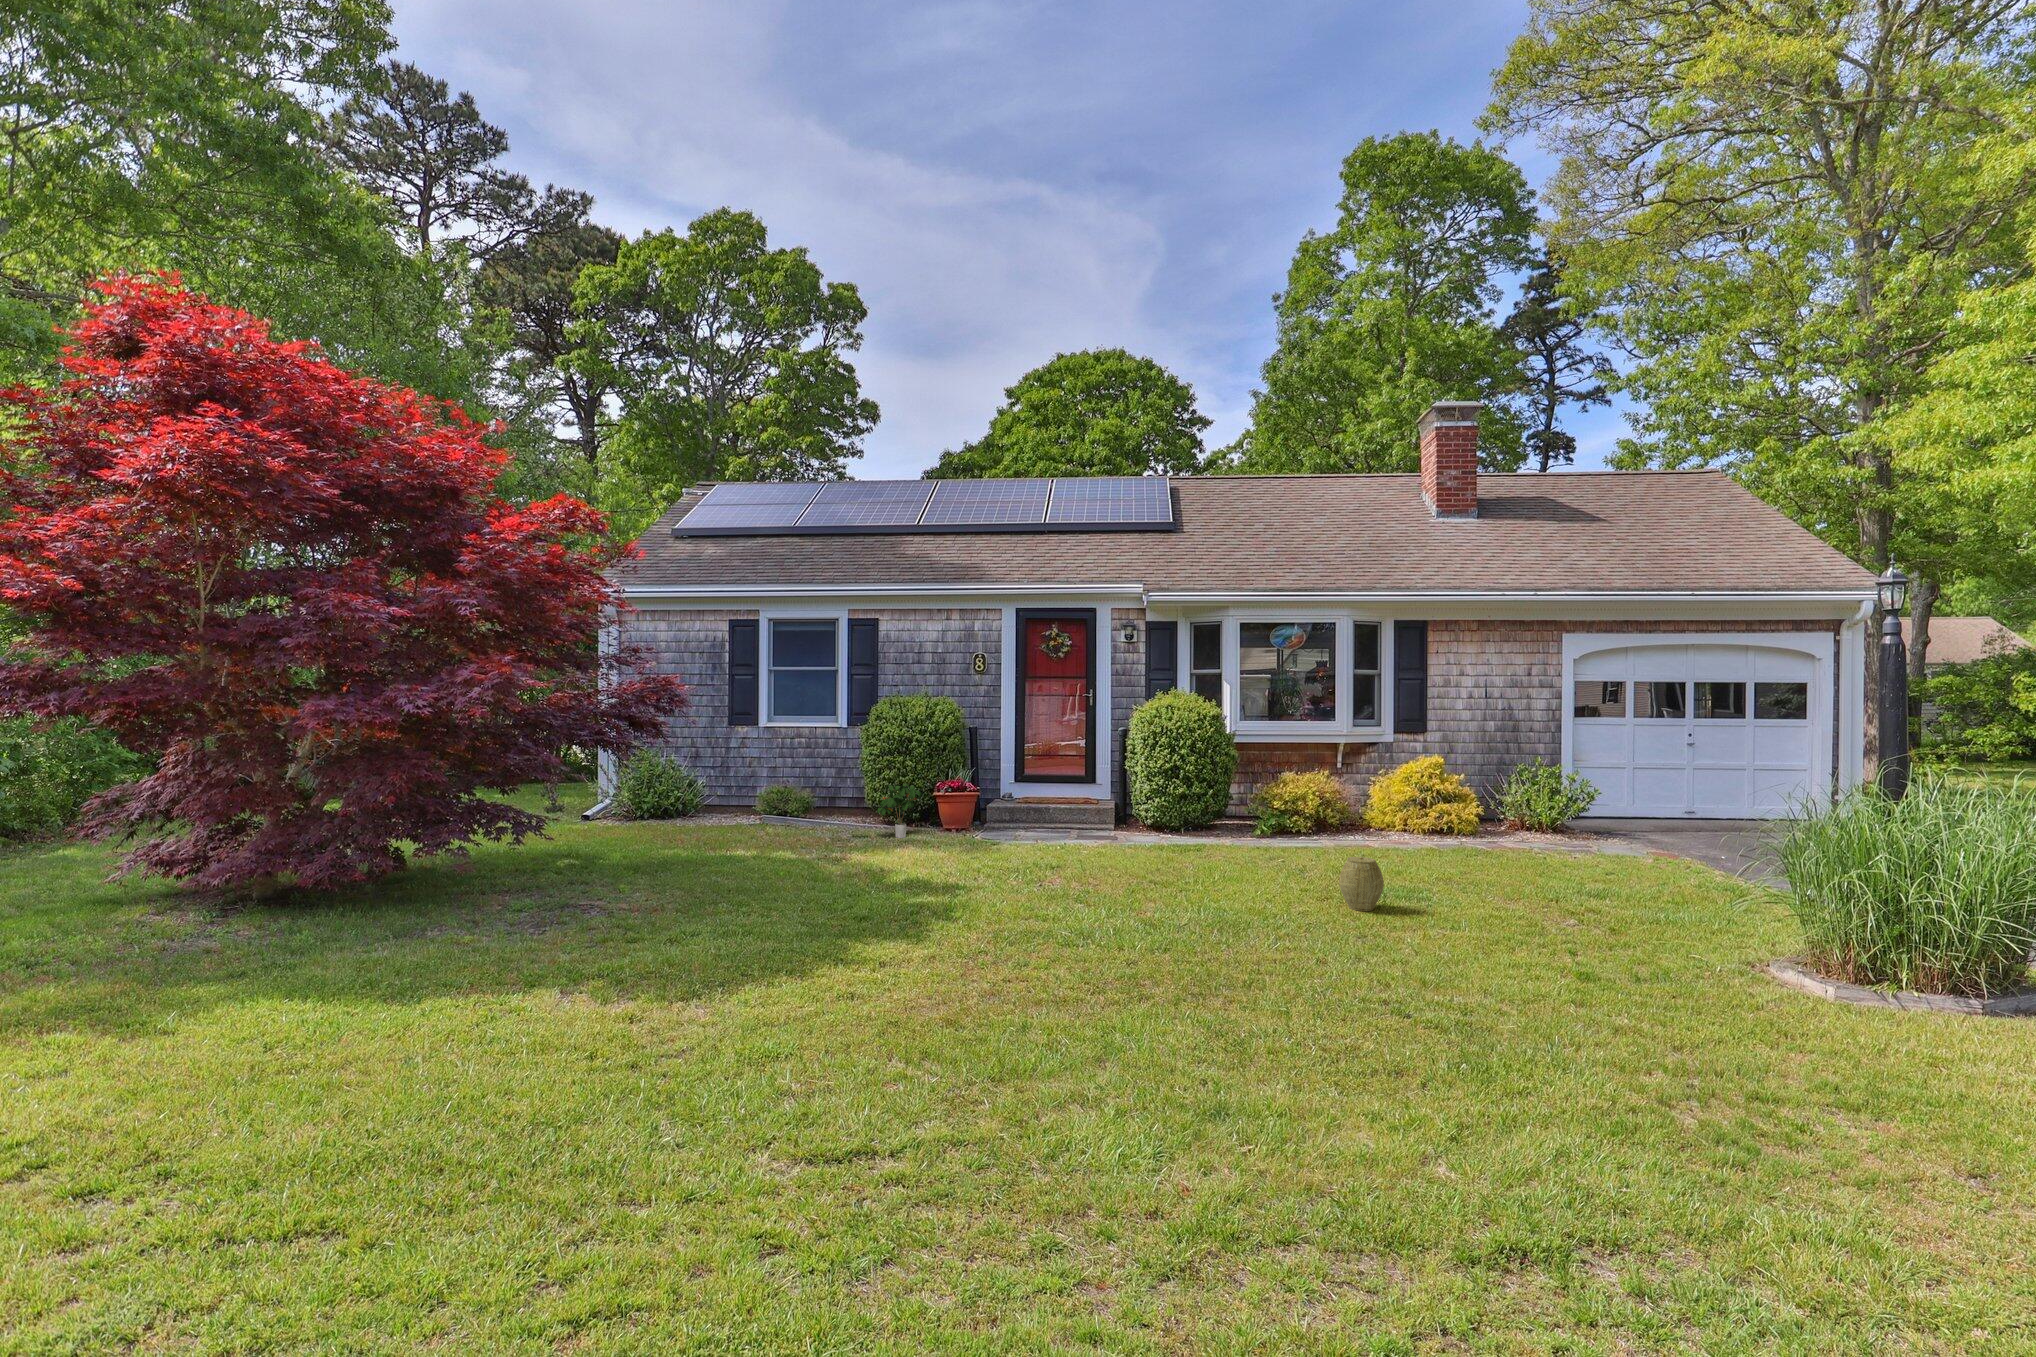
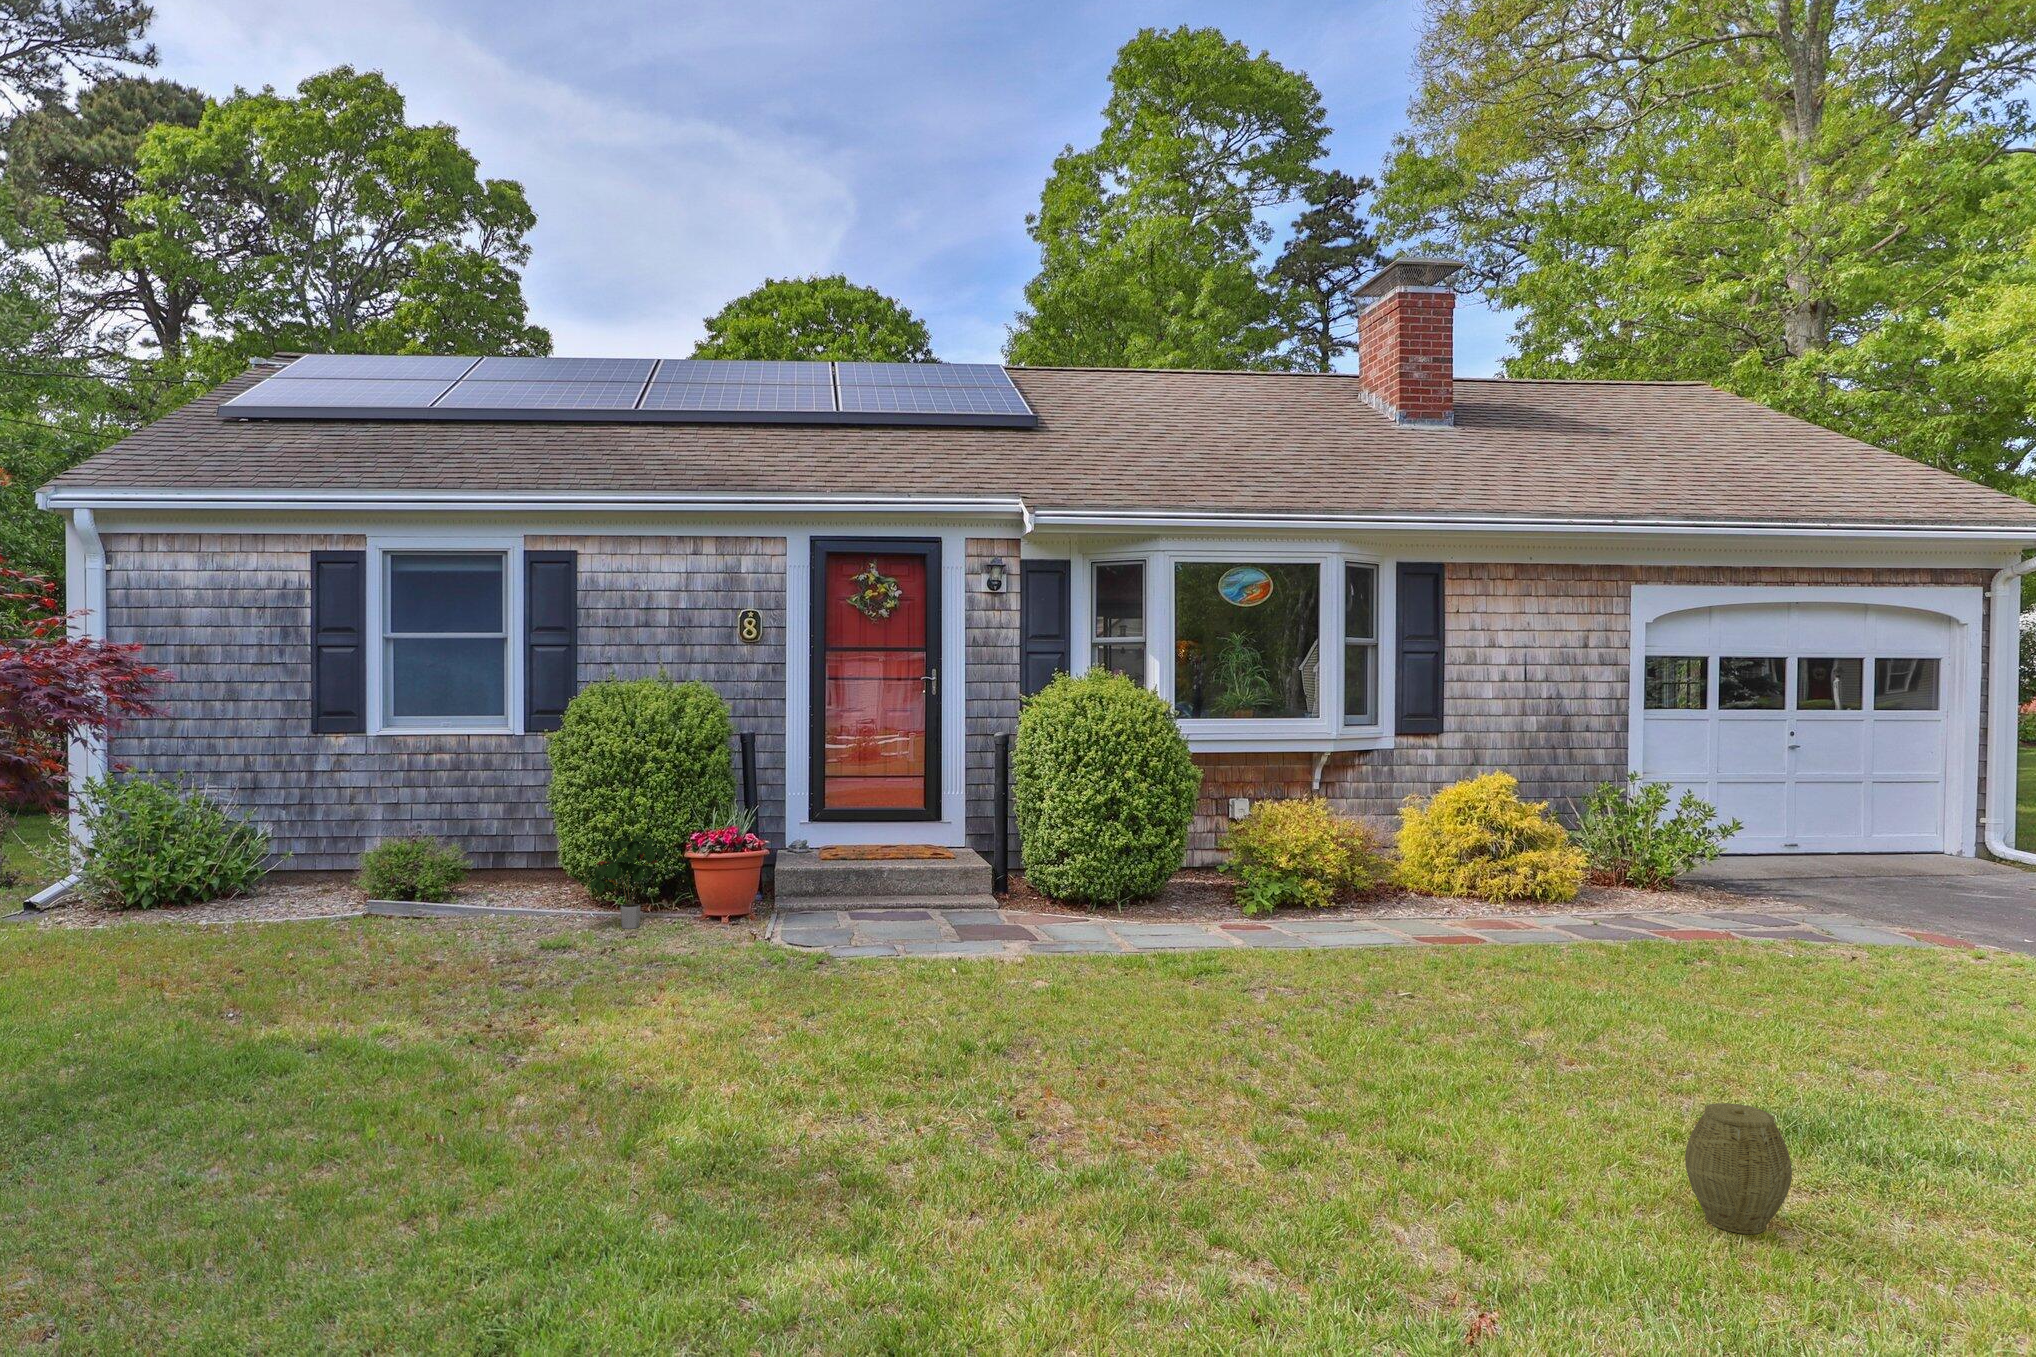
woven basket: present [1339,856,1384,911] -> present [1685,1103,1792,1234]

